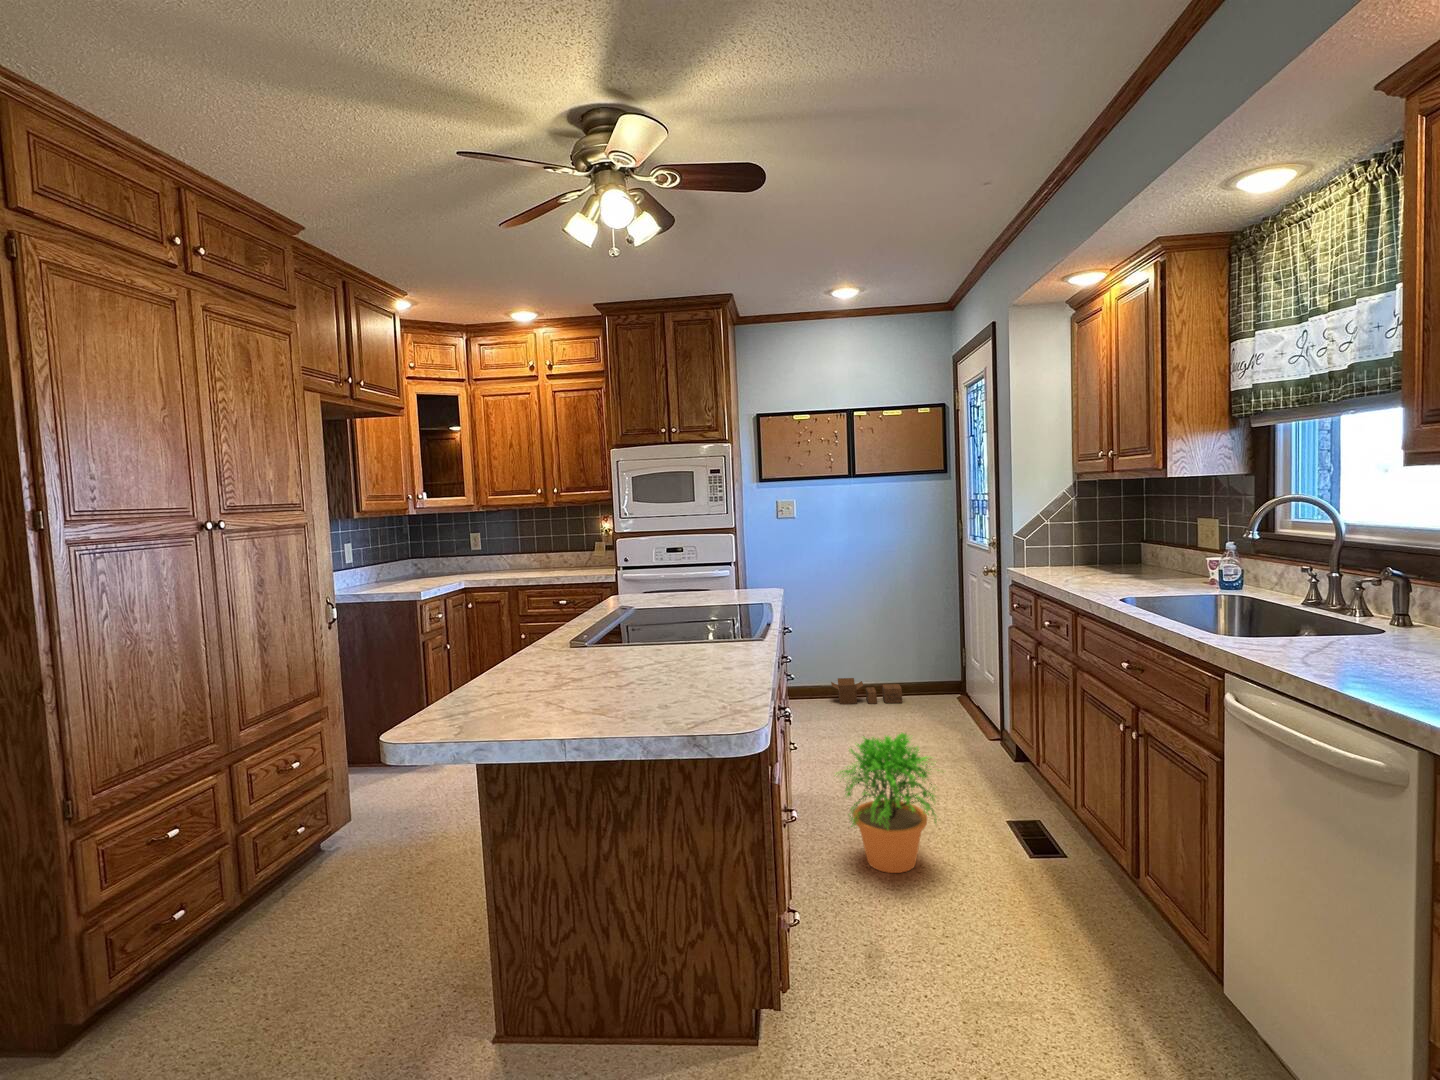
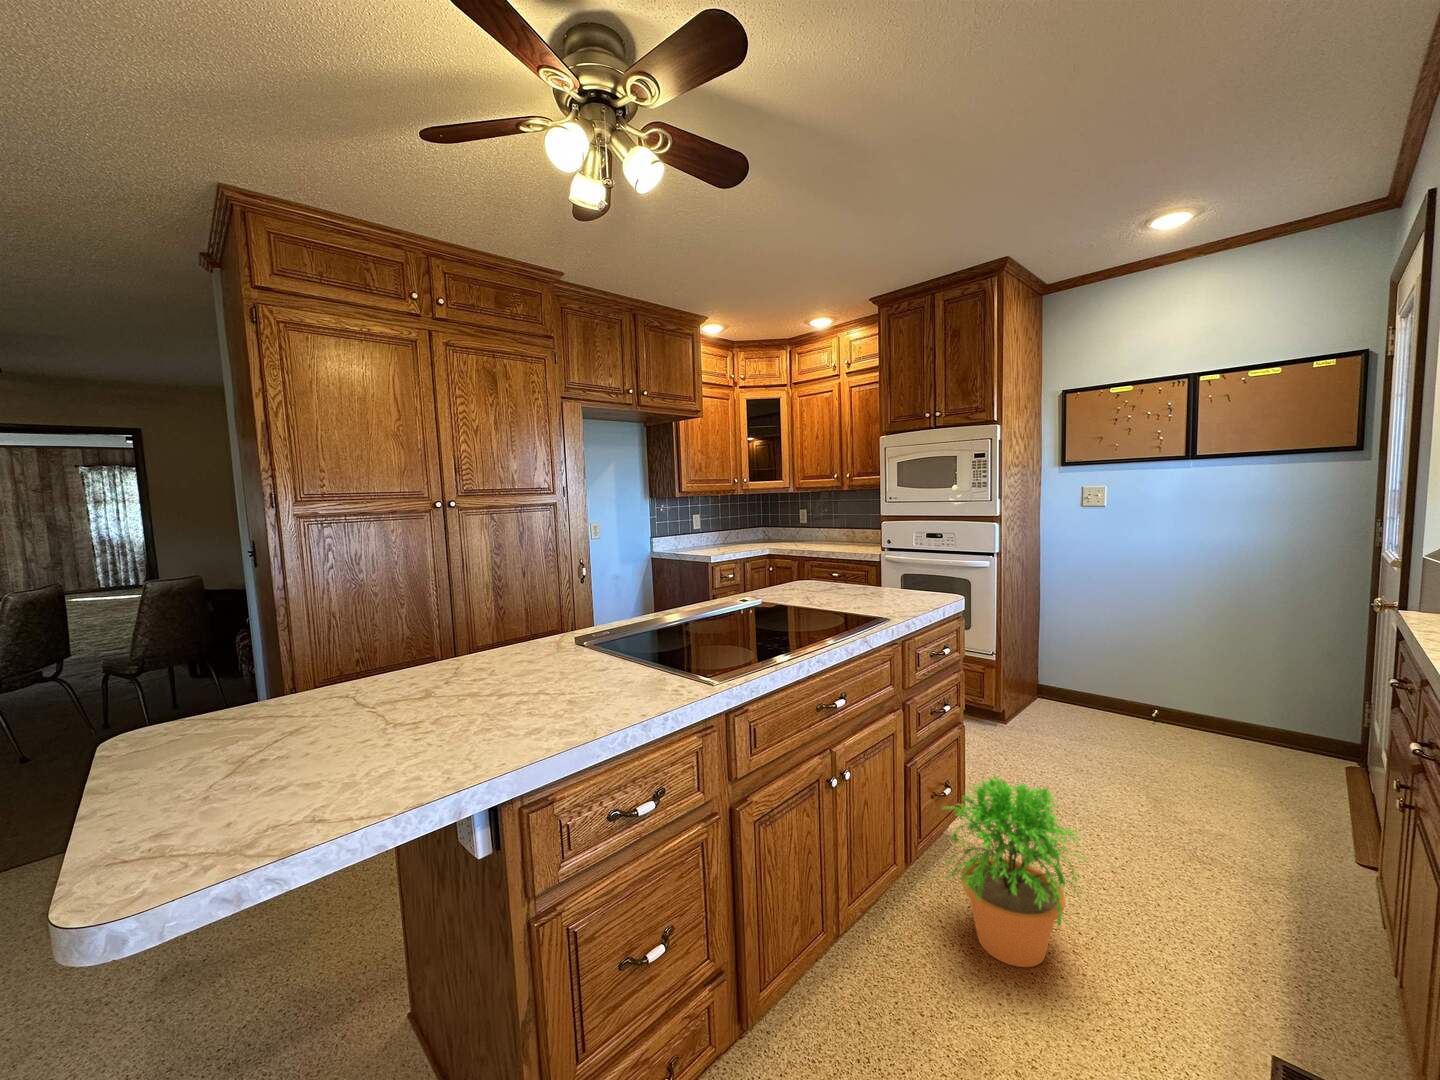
cardboard box: present [831,678,902,704] -> none [1132,706,1244,759]

